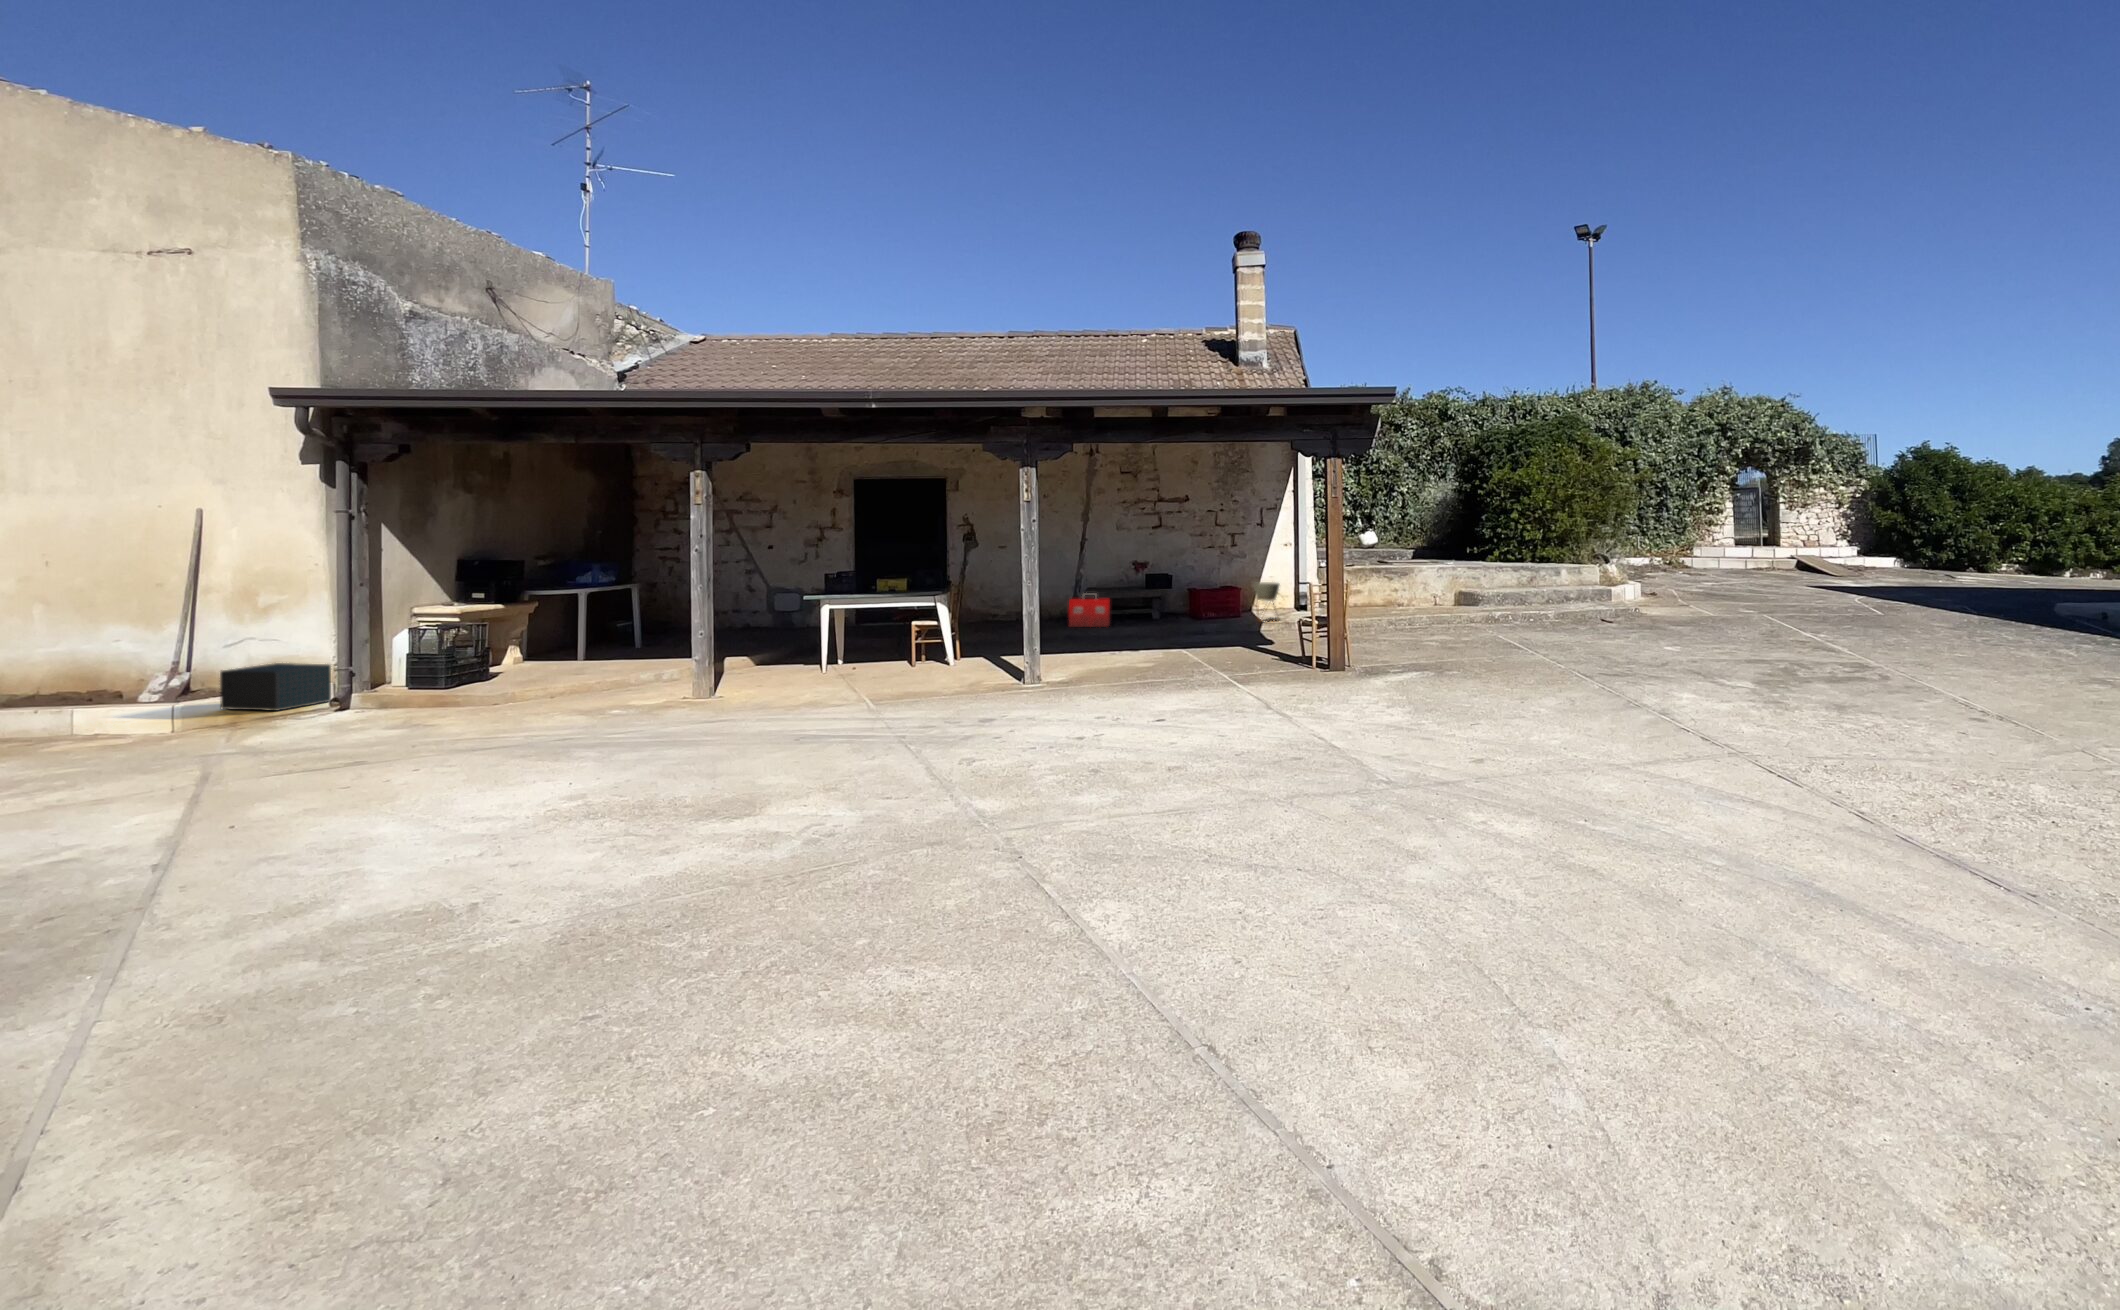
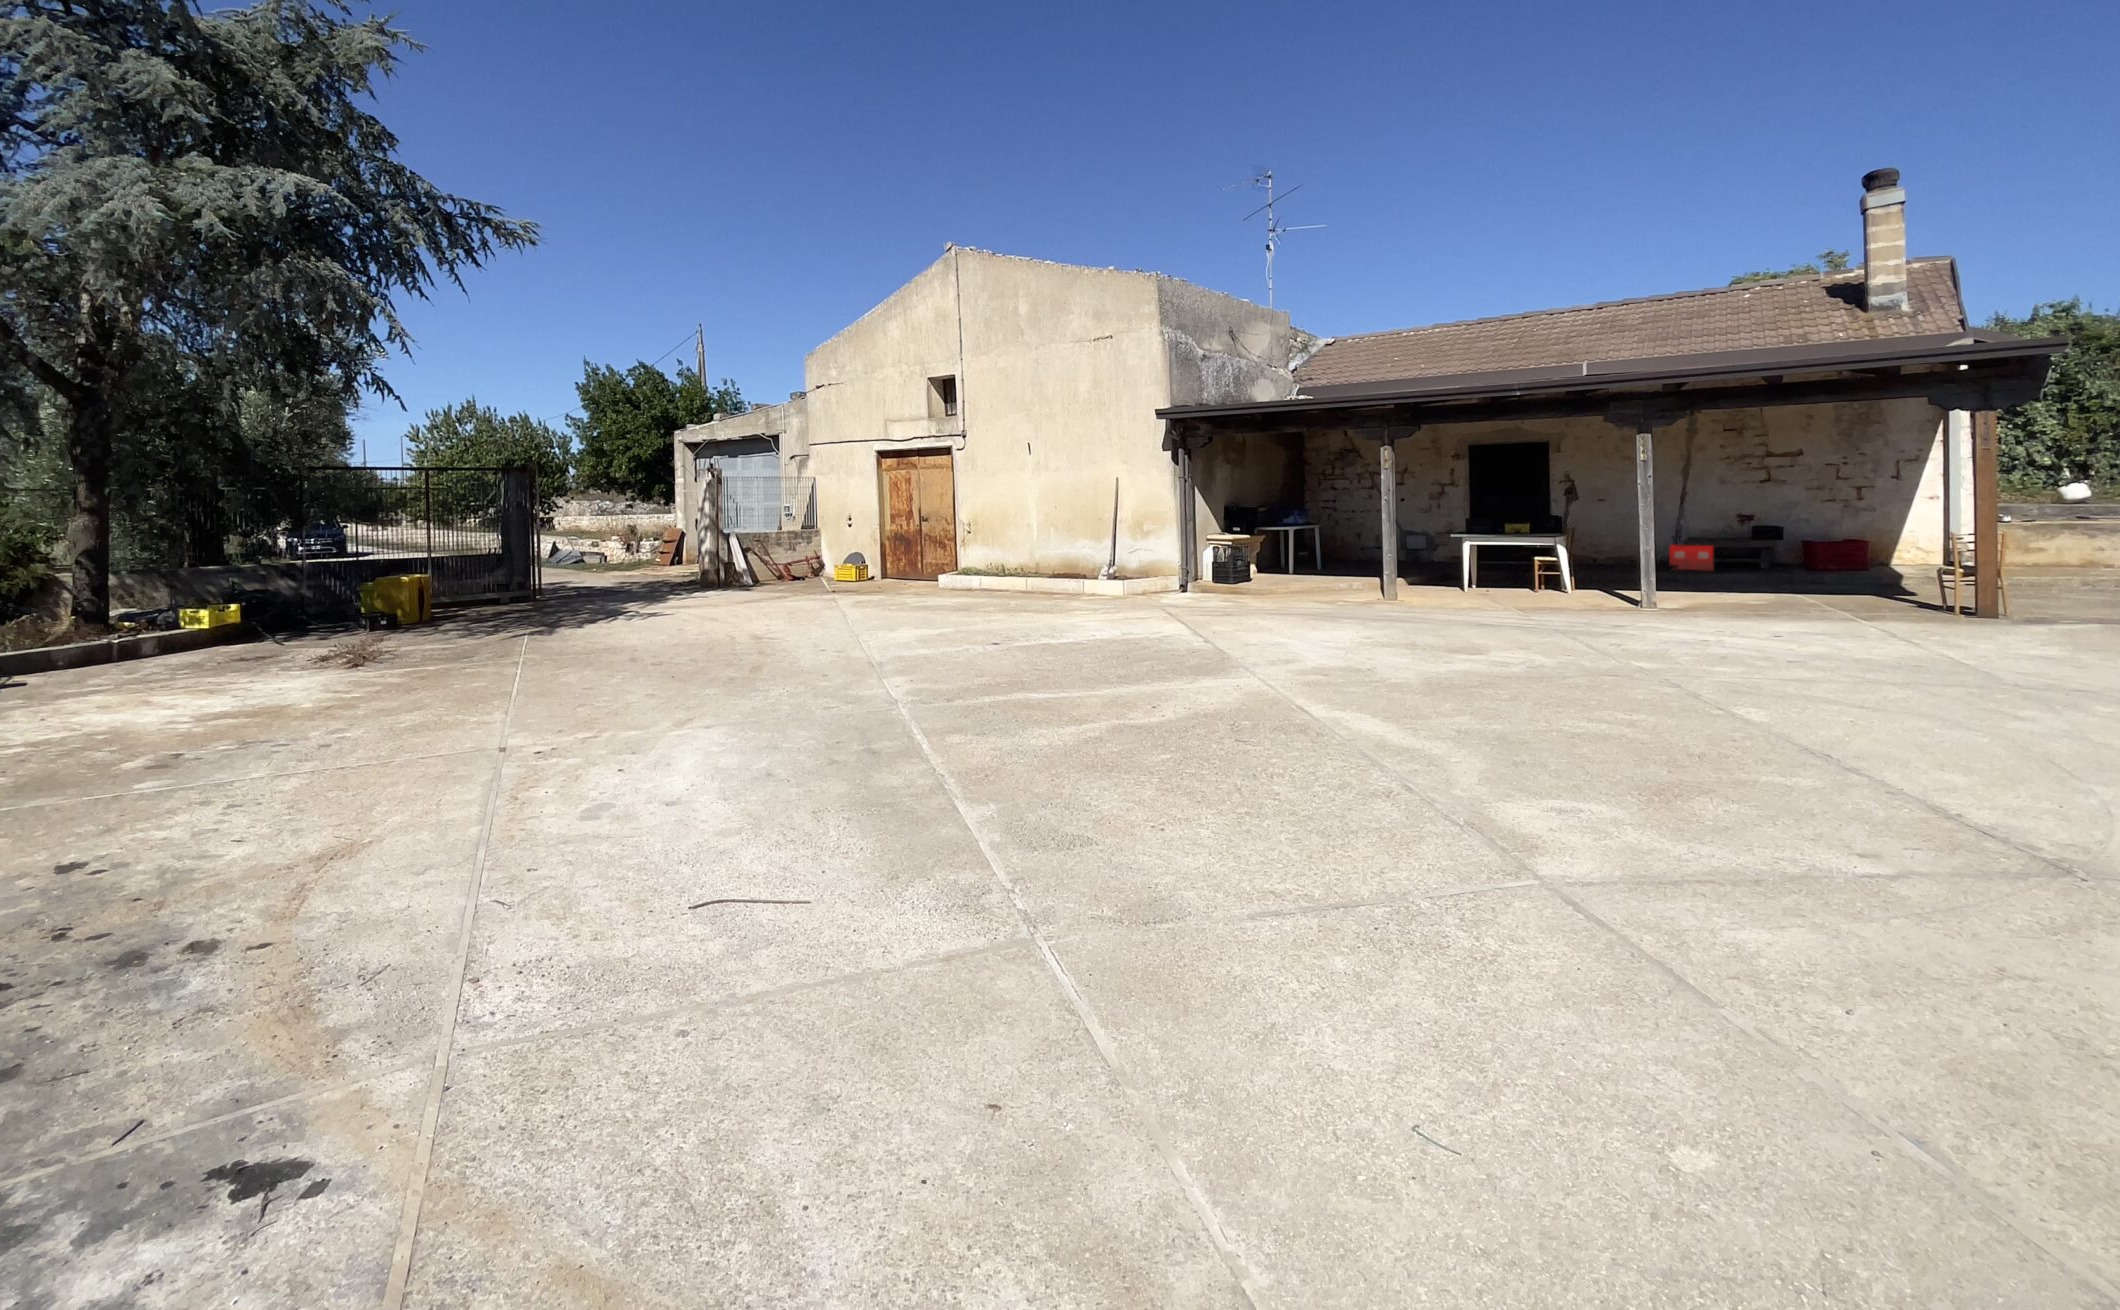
planter: present [1254,582,1279,622] -> none [1890,534,1927,574]
storage box: present [220,663,331,711] -> none [1131,565,1178,590]

